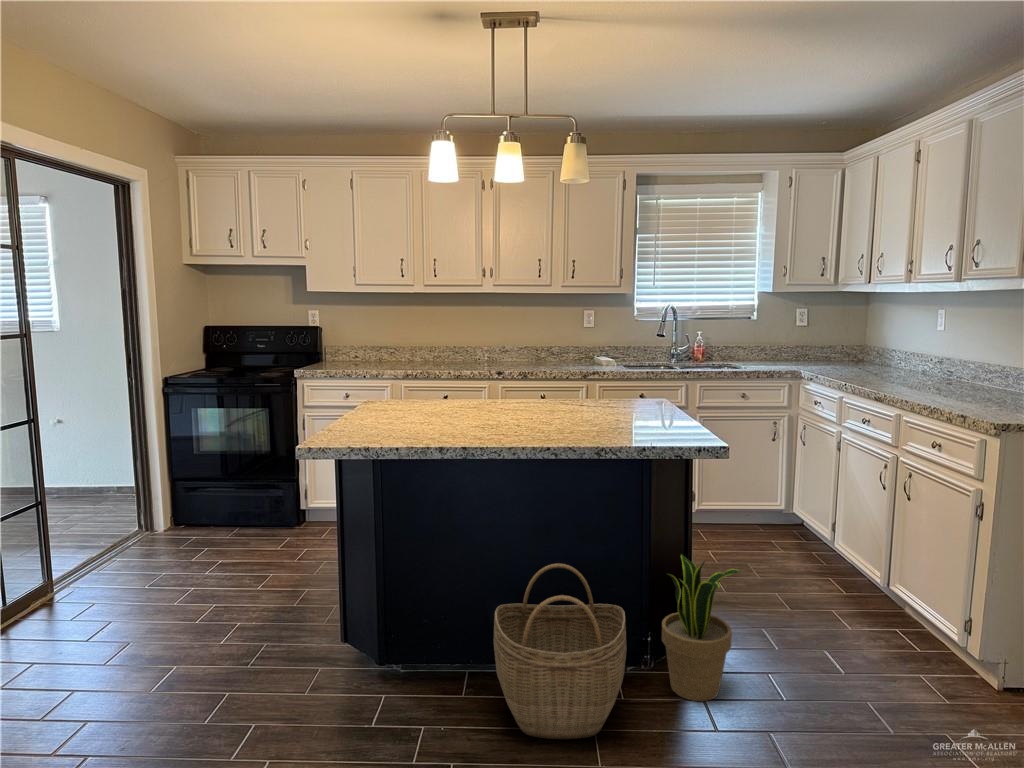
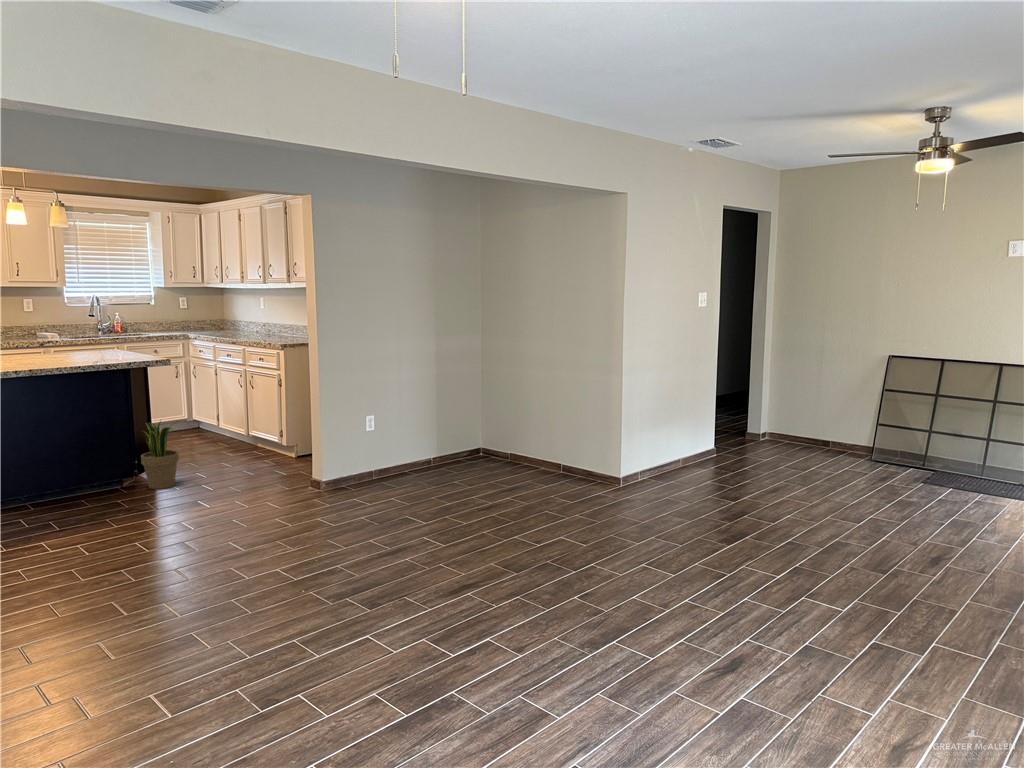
woven basket: present [494,564,626,739] -> none [51,431,131,514]

